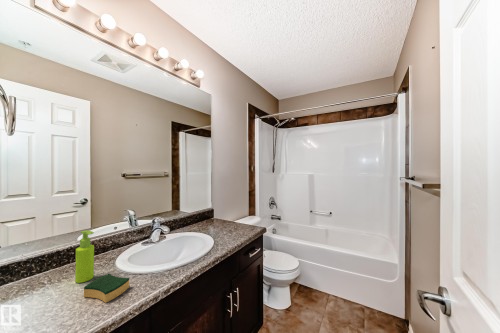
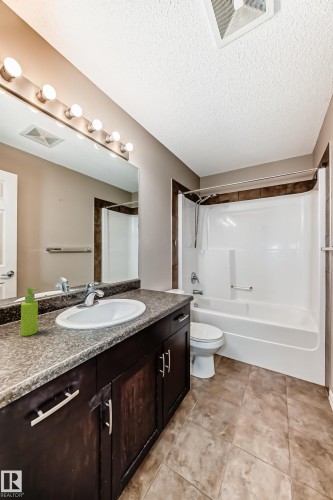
sponge: present [84,274,129,303] -> none [32,327,74,351]

